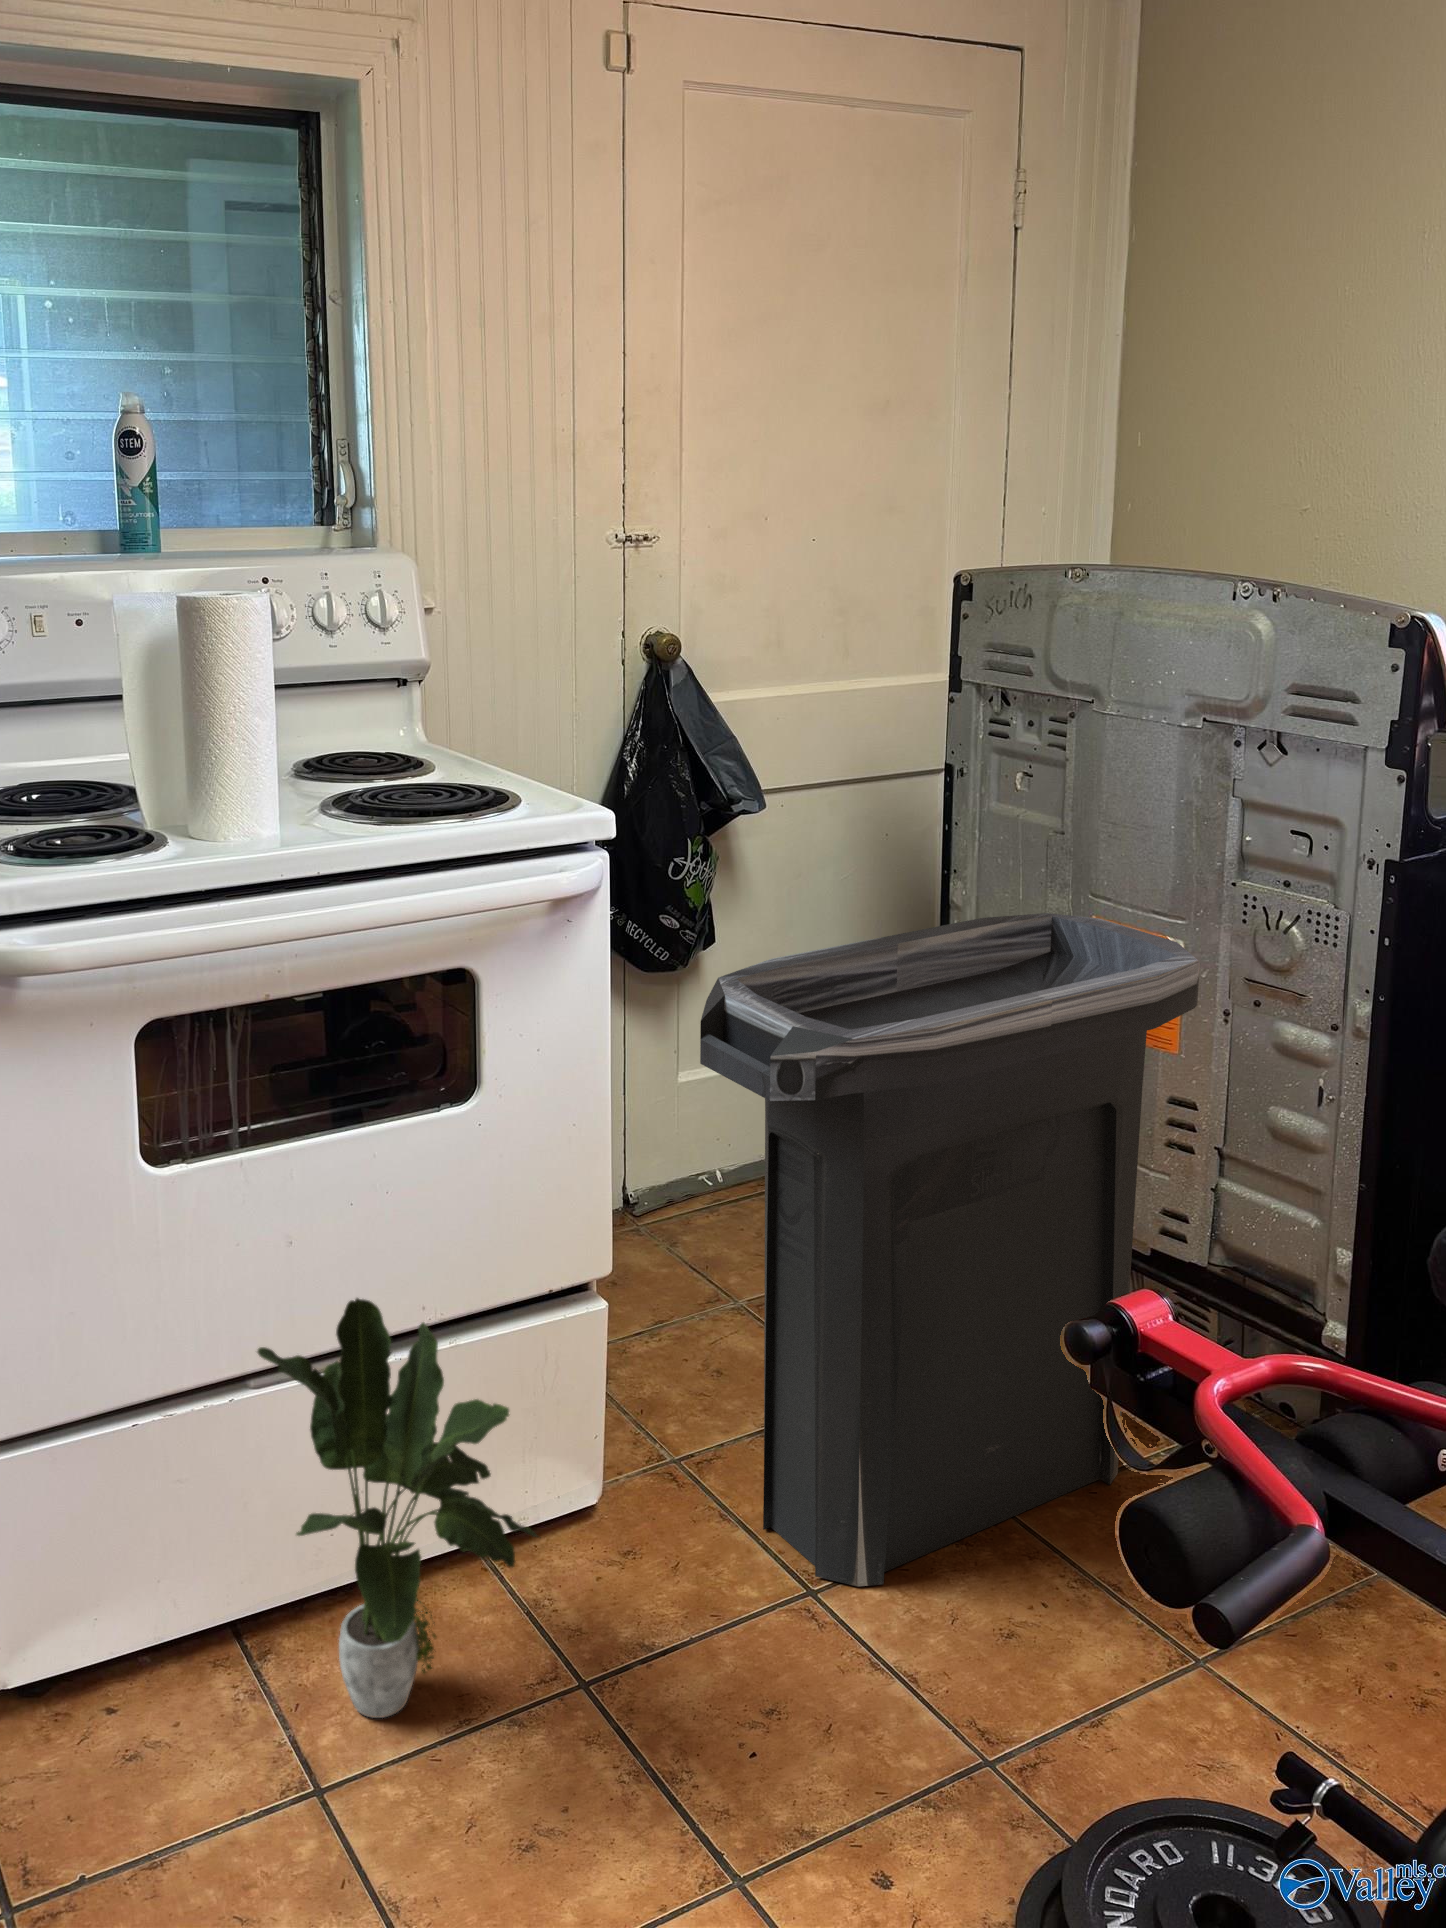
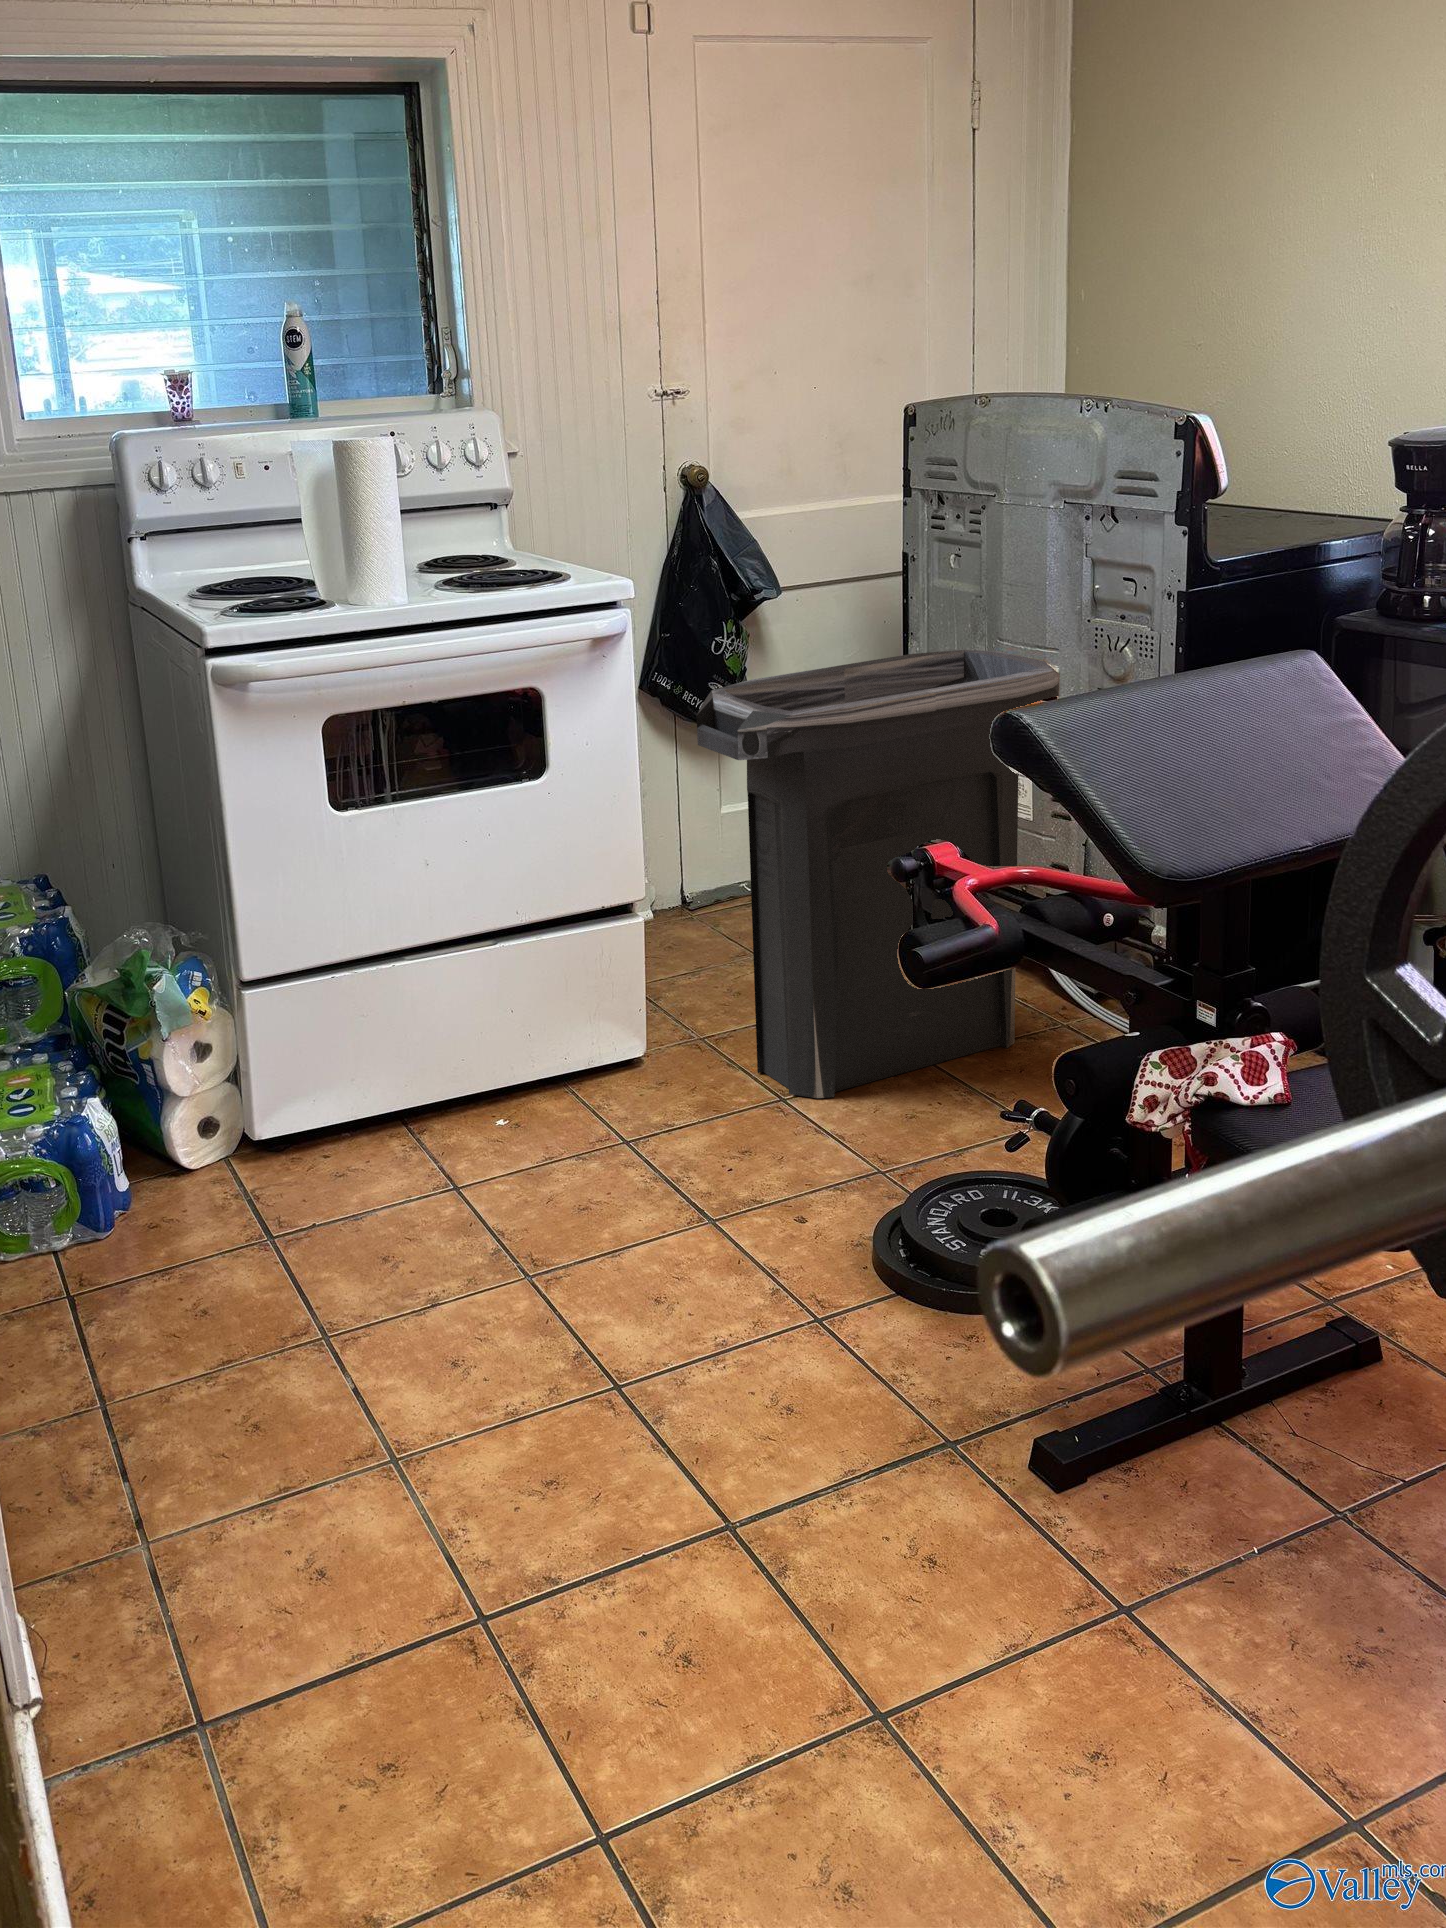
potted plant: present [257,1298,541,1718] -> none [408,889,597,1159]

